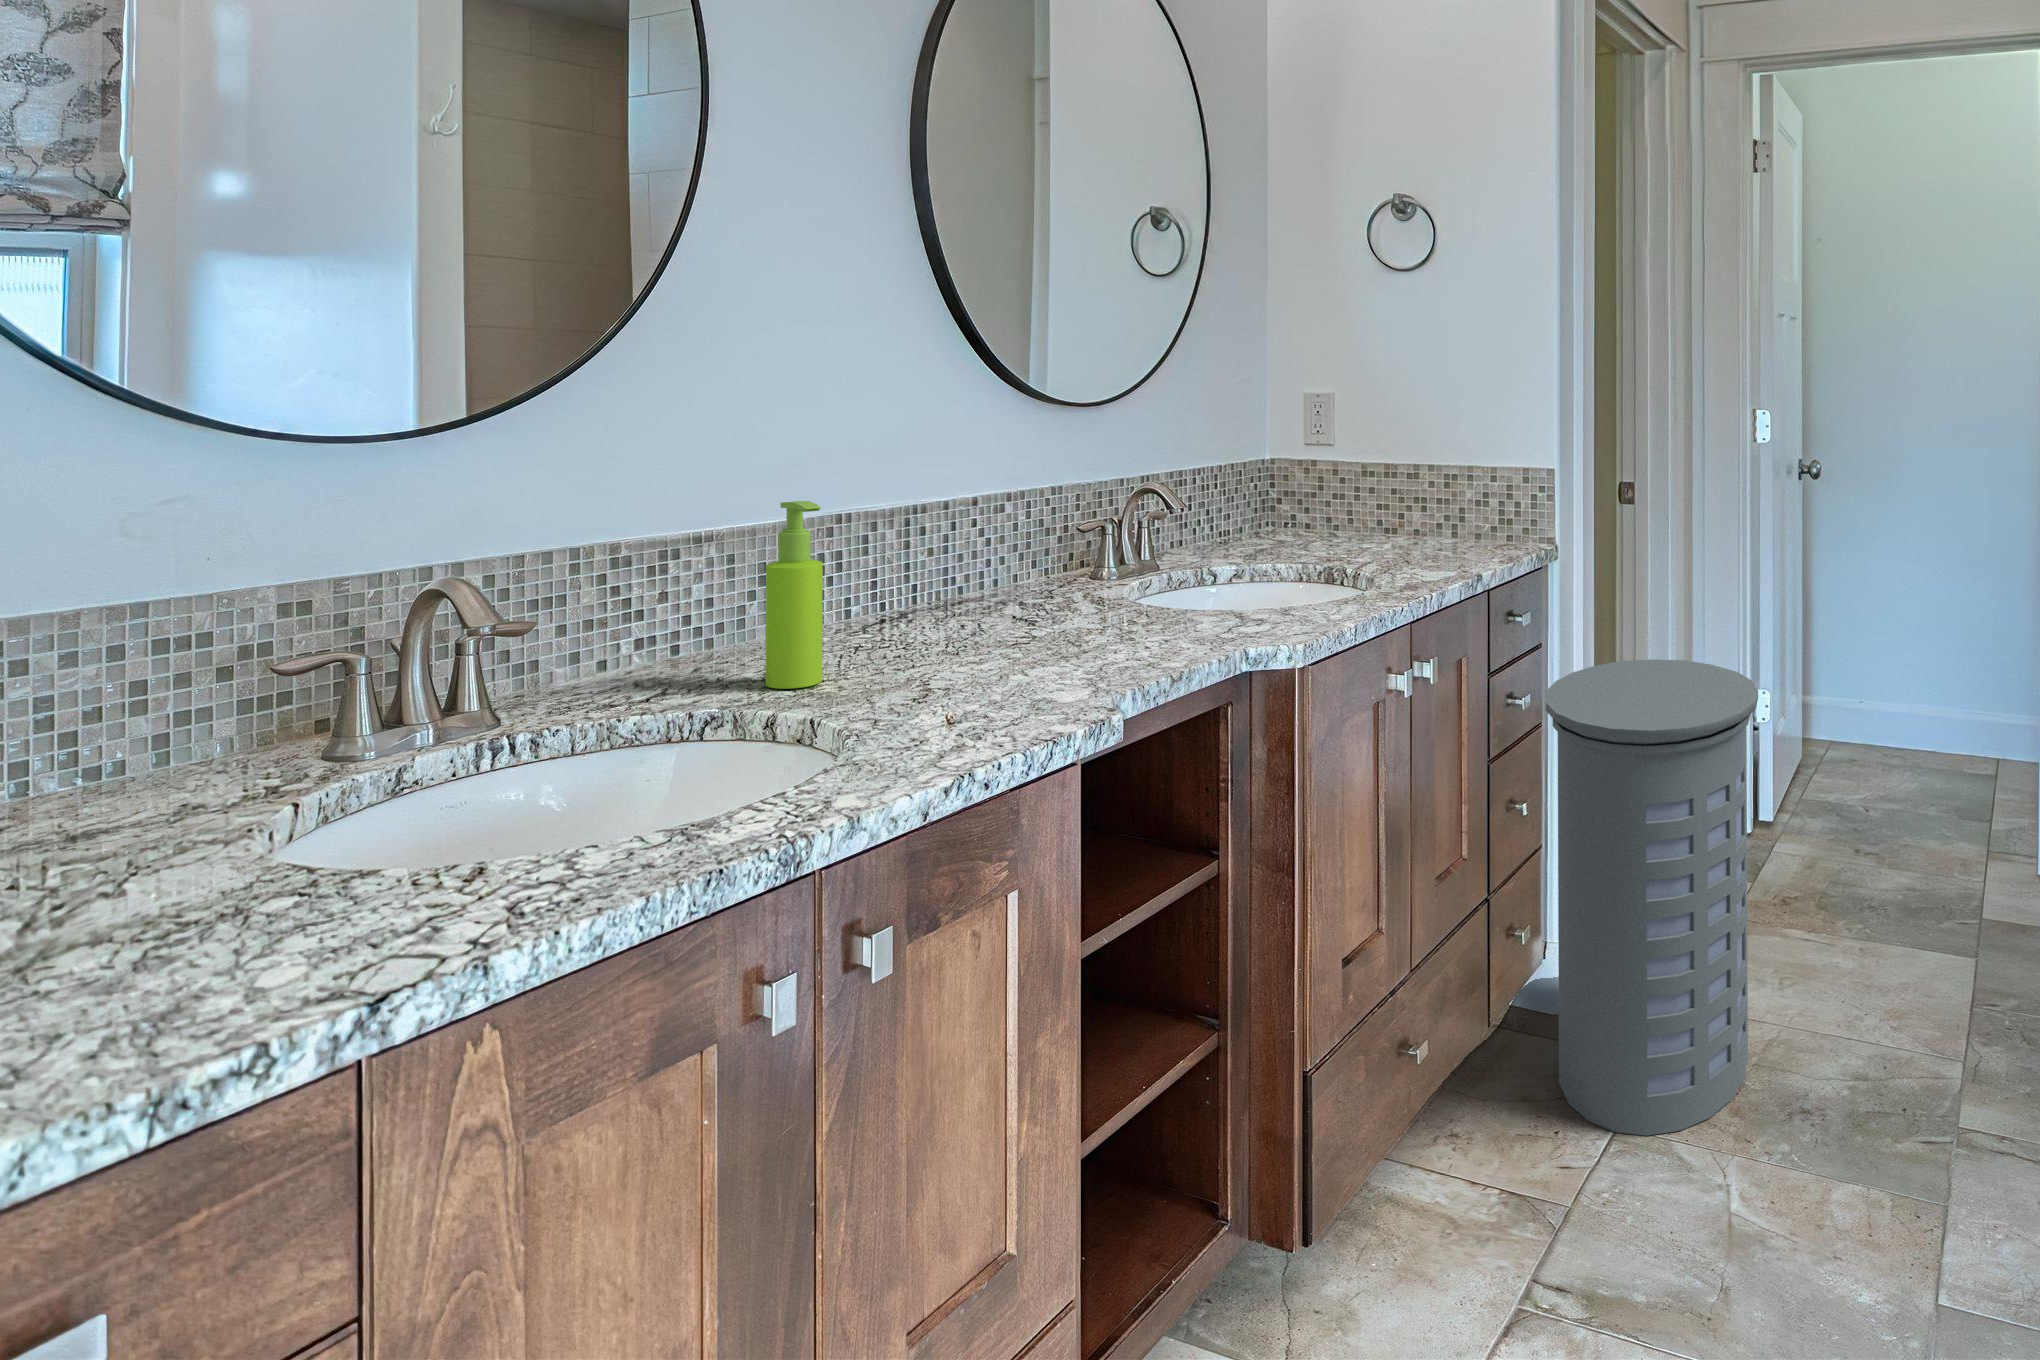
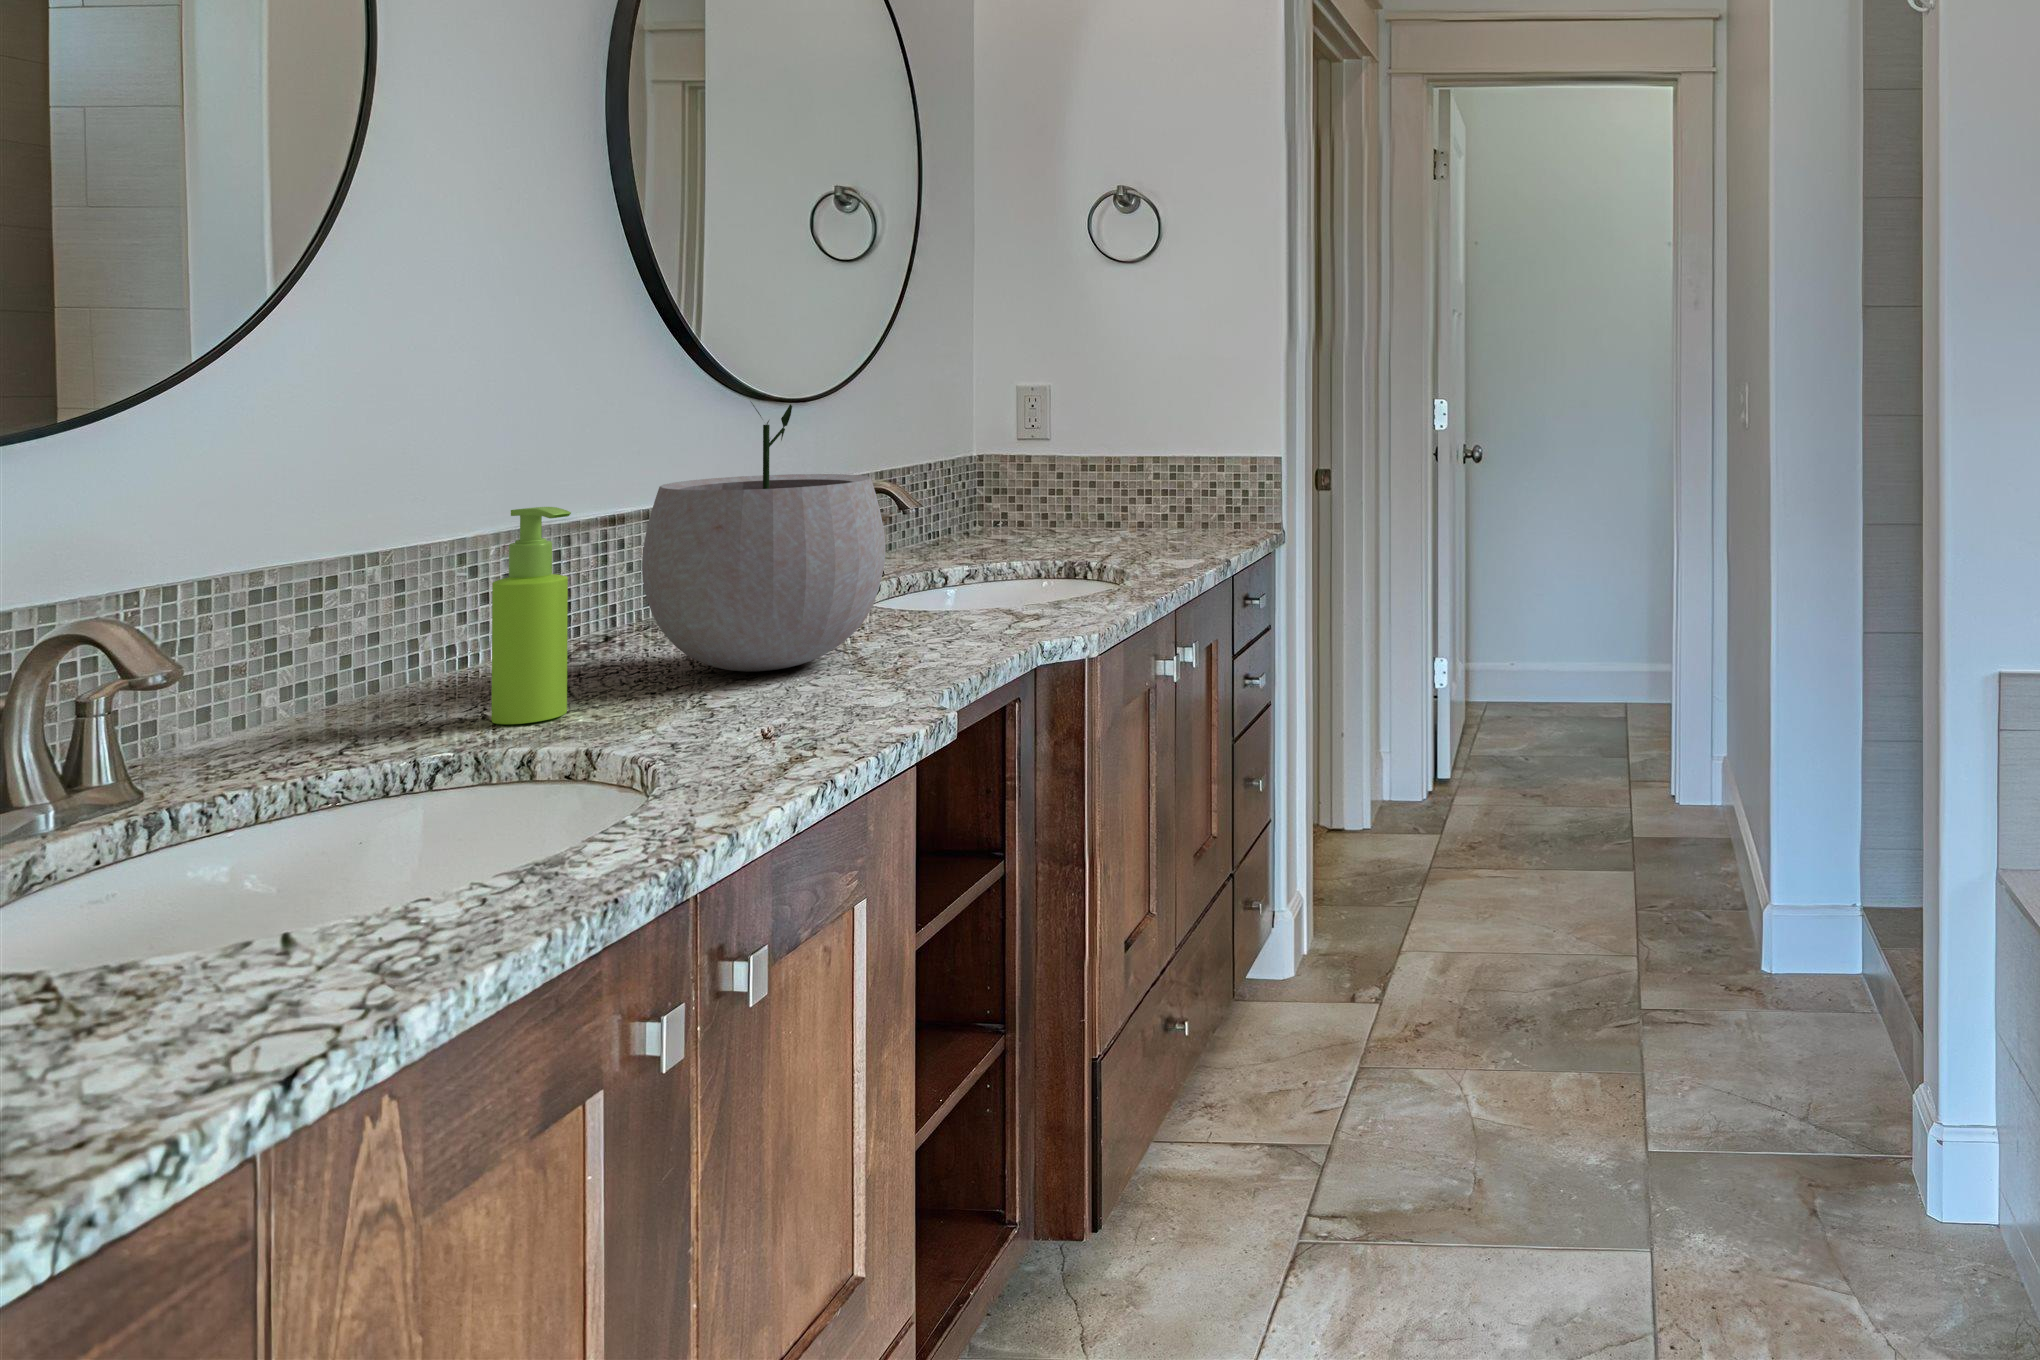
plant pot: none [899,408,1100,657] -> present [642,402,885,671]
laundry hamper: present [1546,659,1758,1136] -> none [1280,629,1468,1067]

